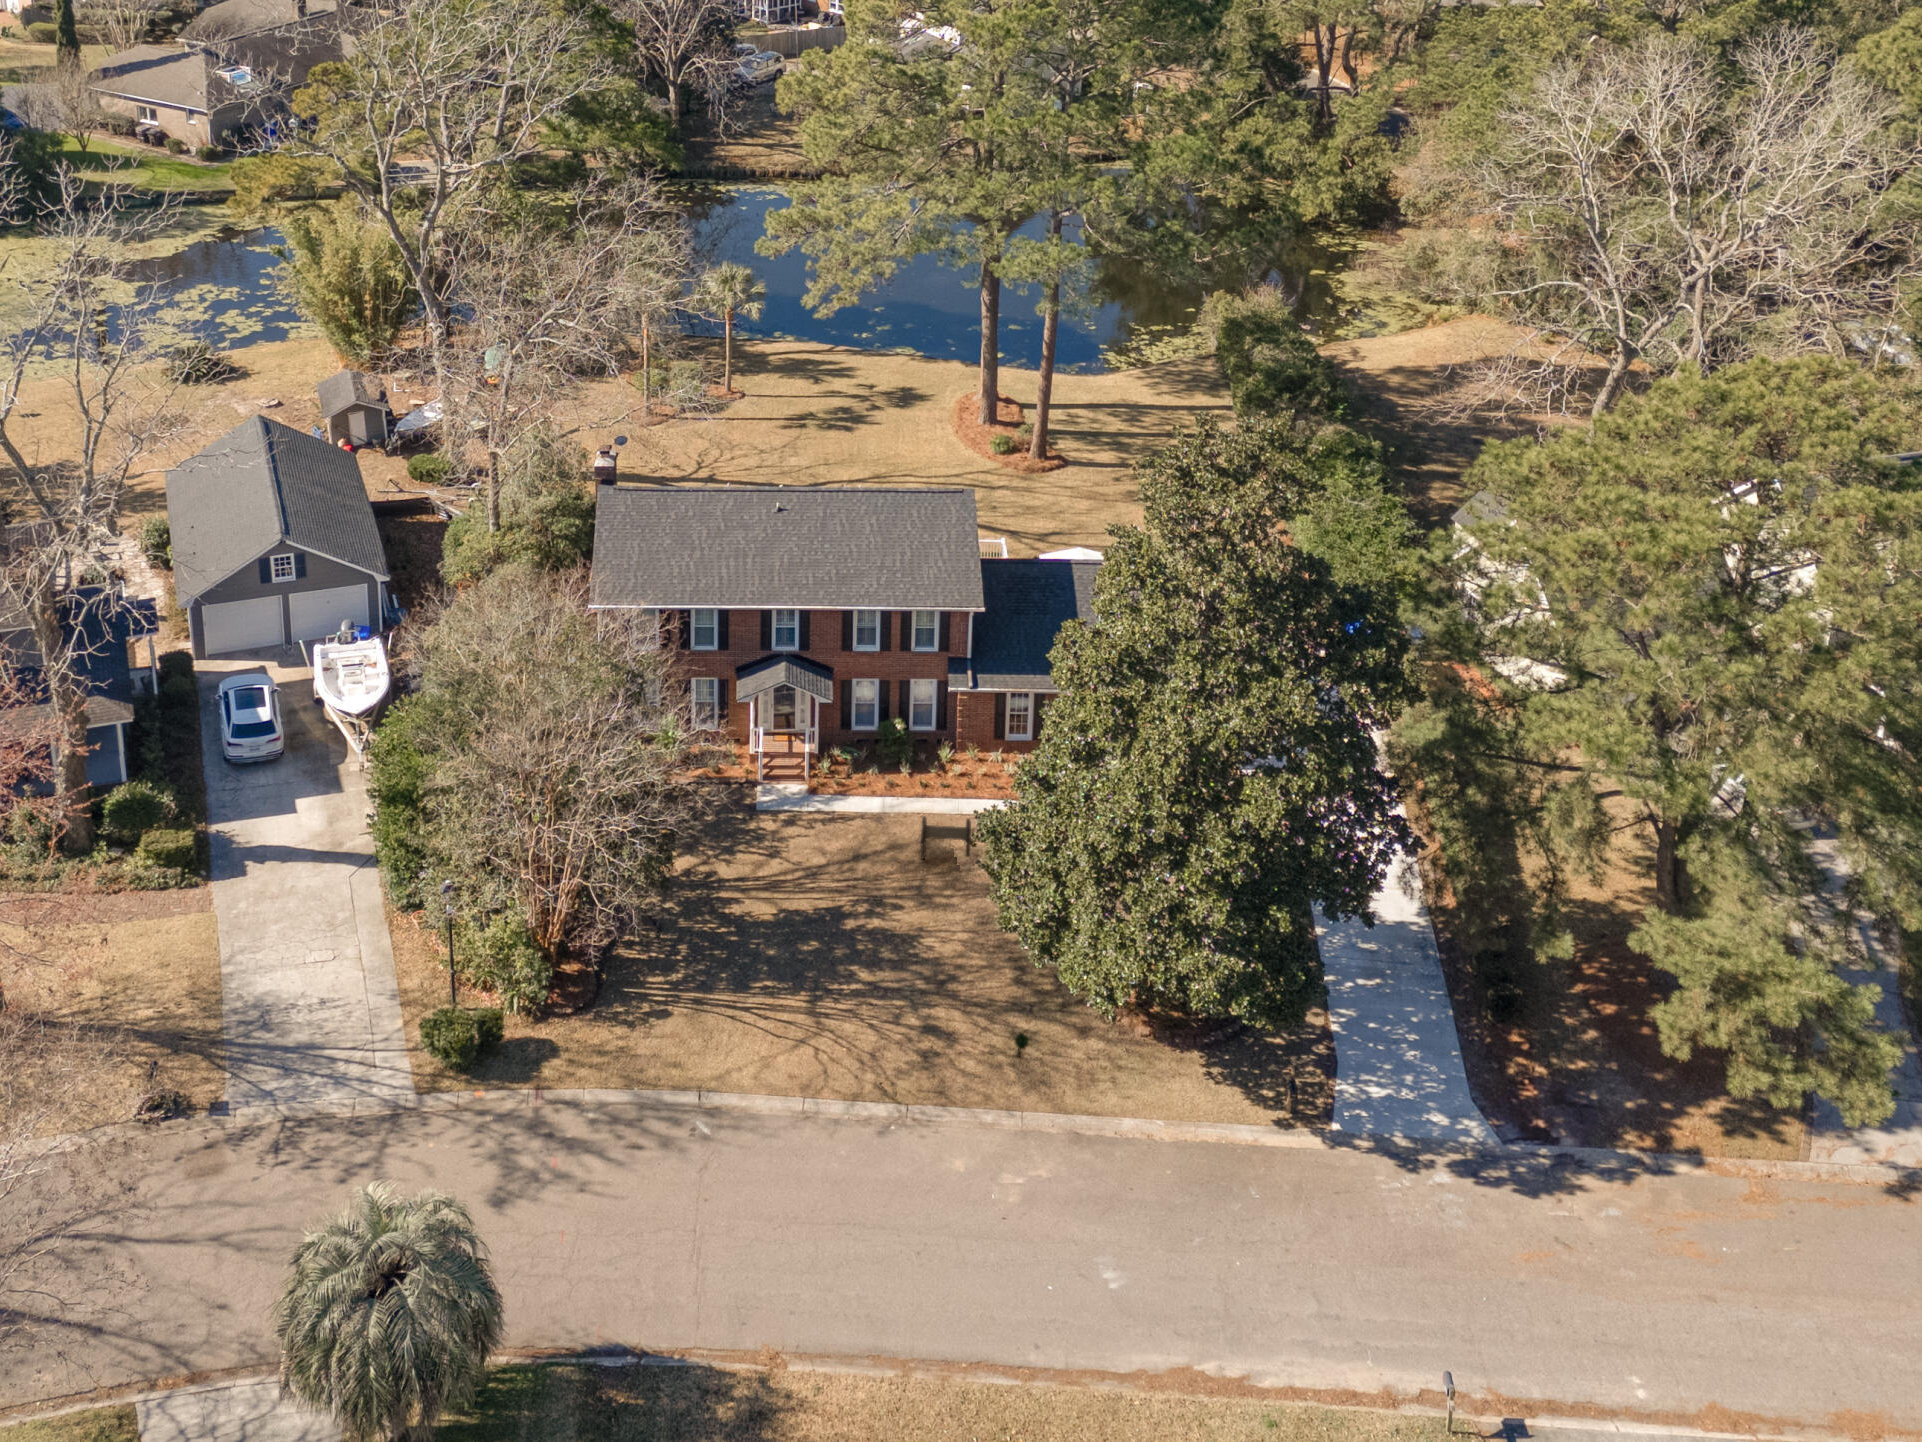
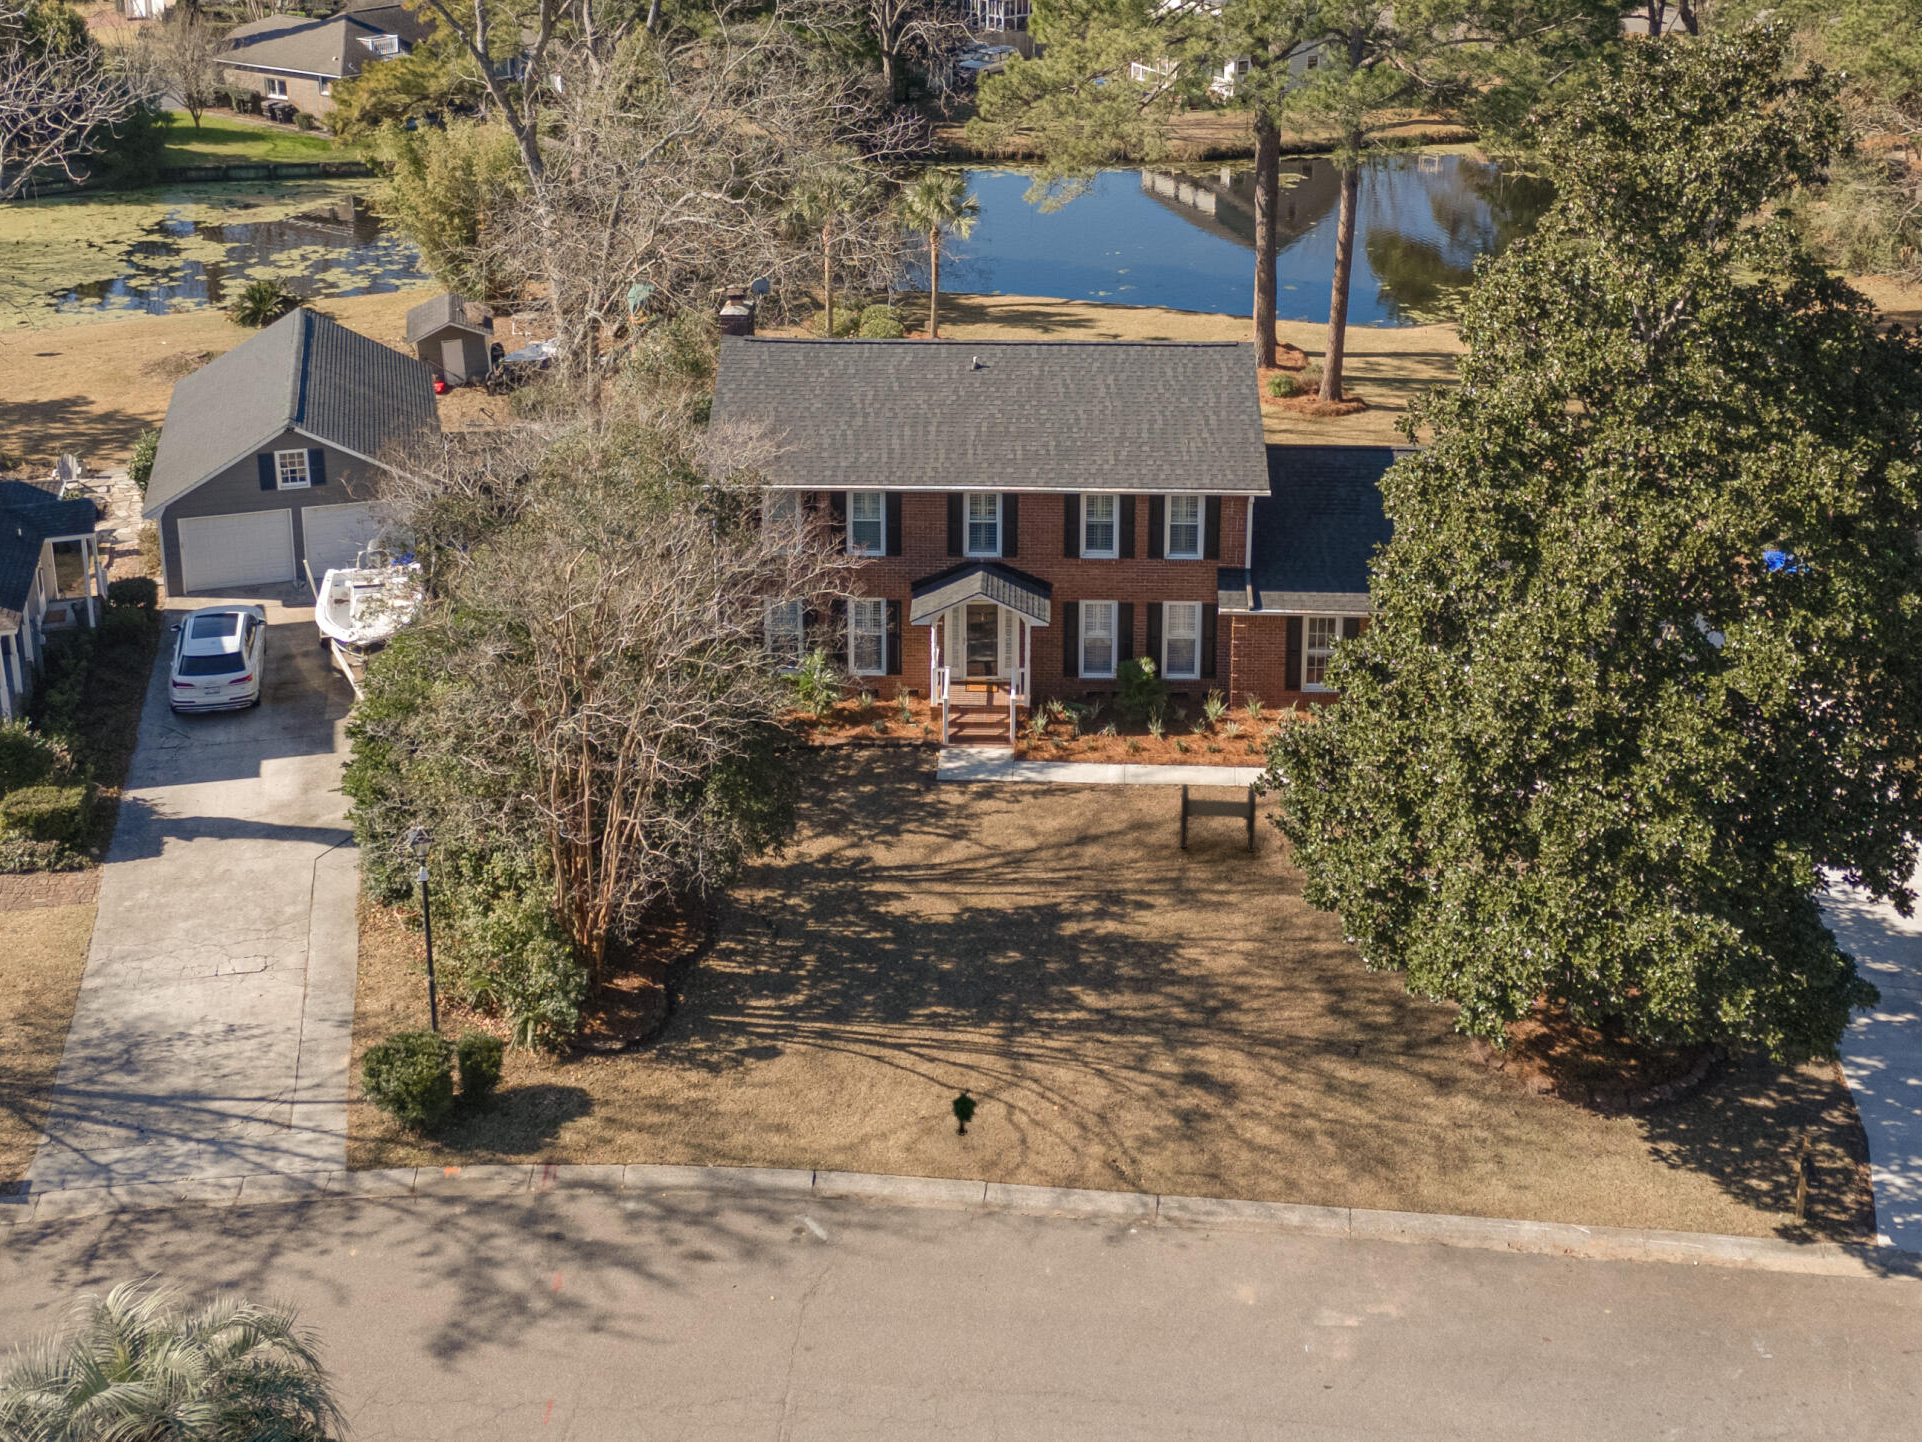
decorative plant: present [1013,1031,1029,1057] -> present [950,1088,977,1135]

